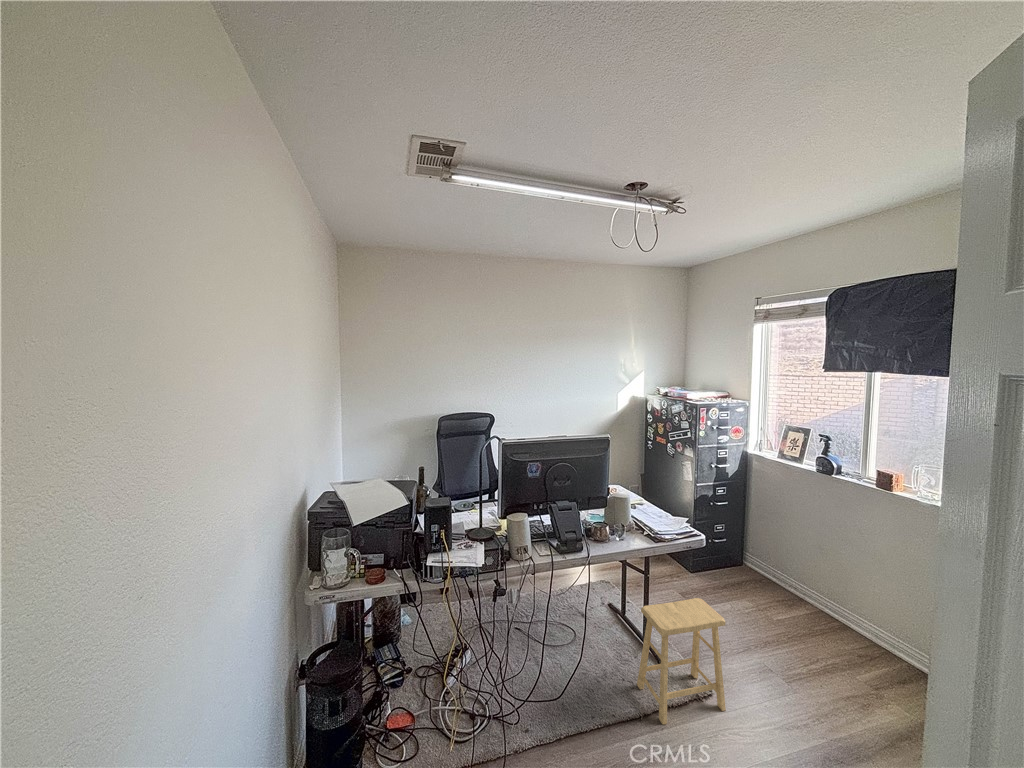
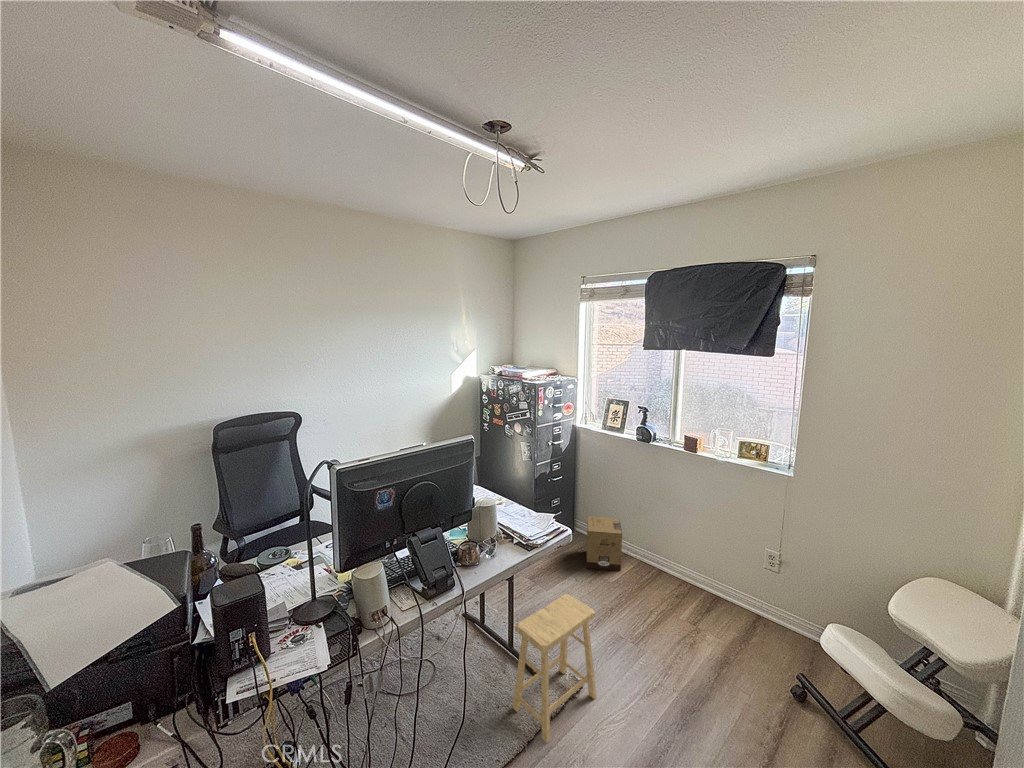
cardboard box: none [747,546,793,612] -> present [587,516,622,571]

